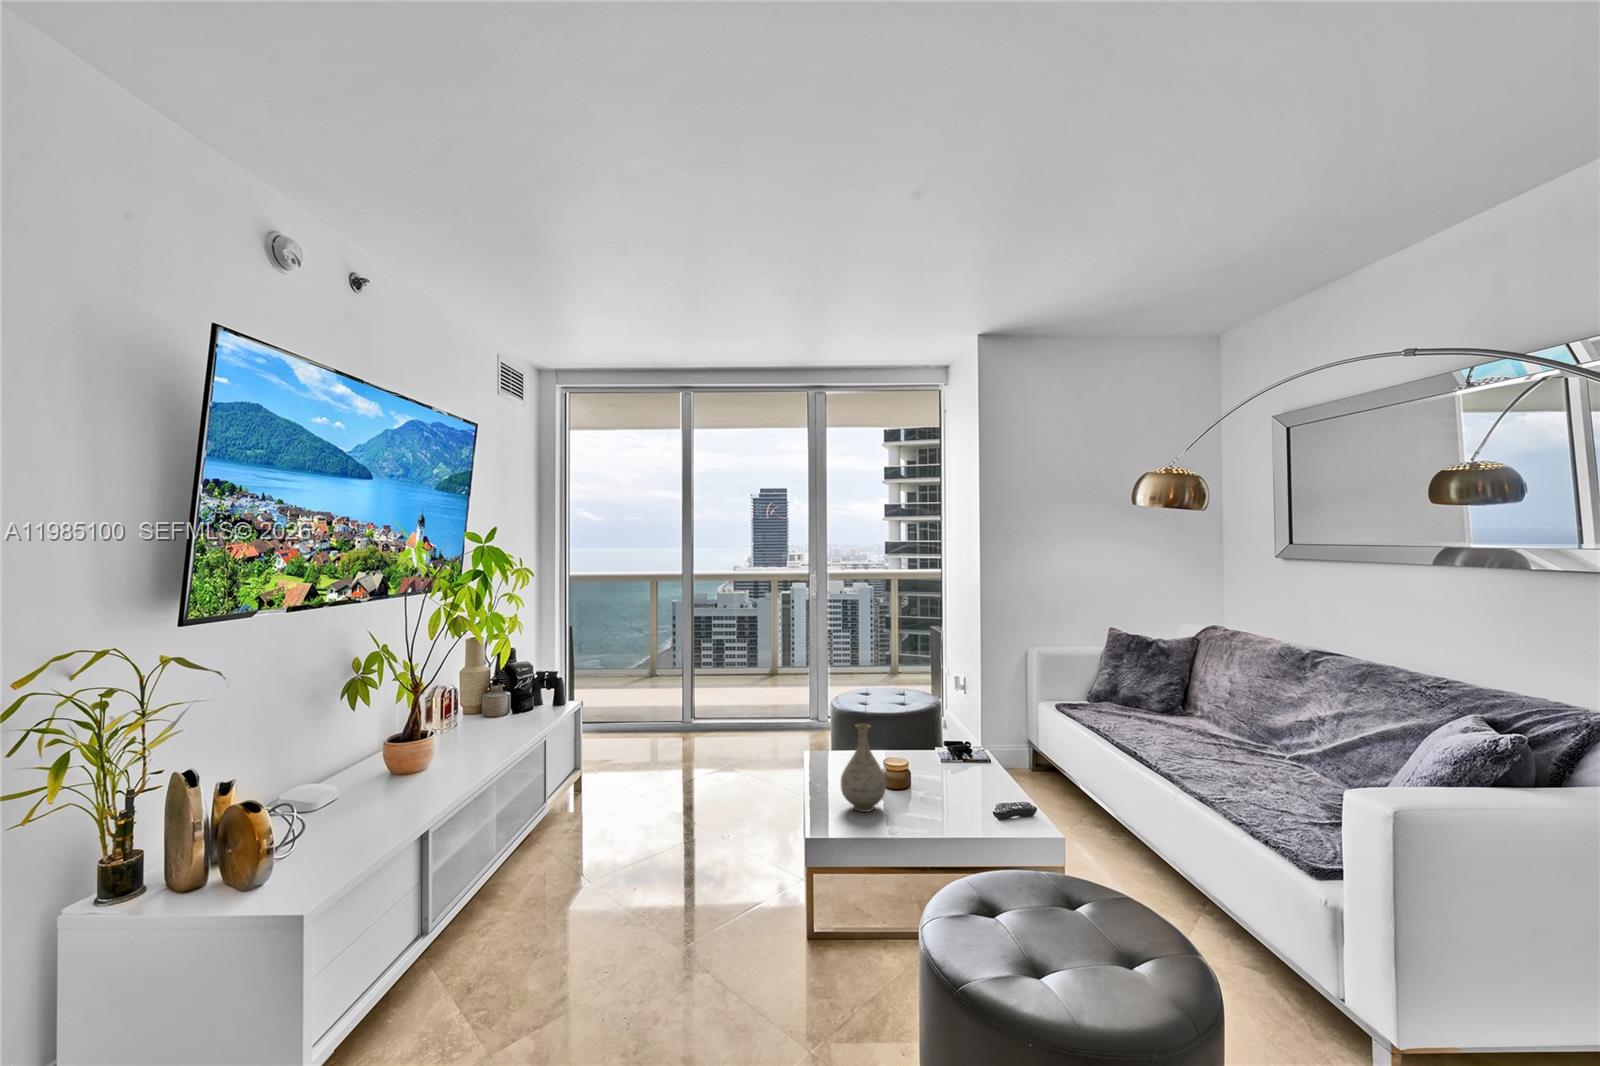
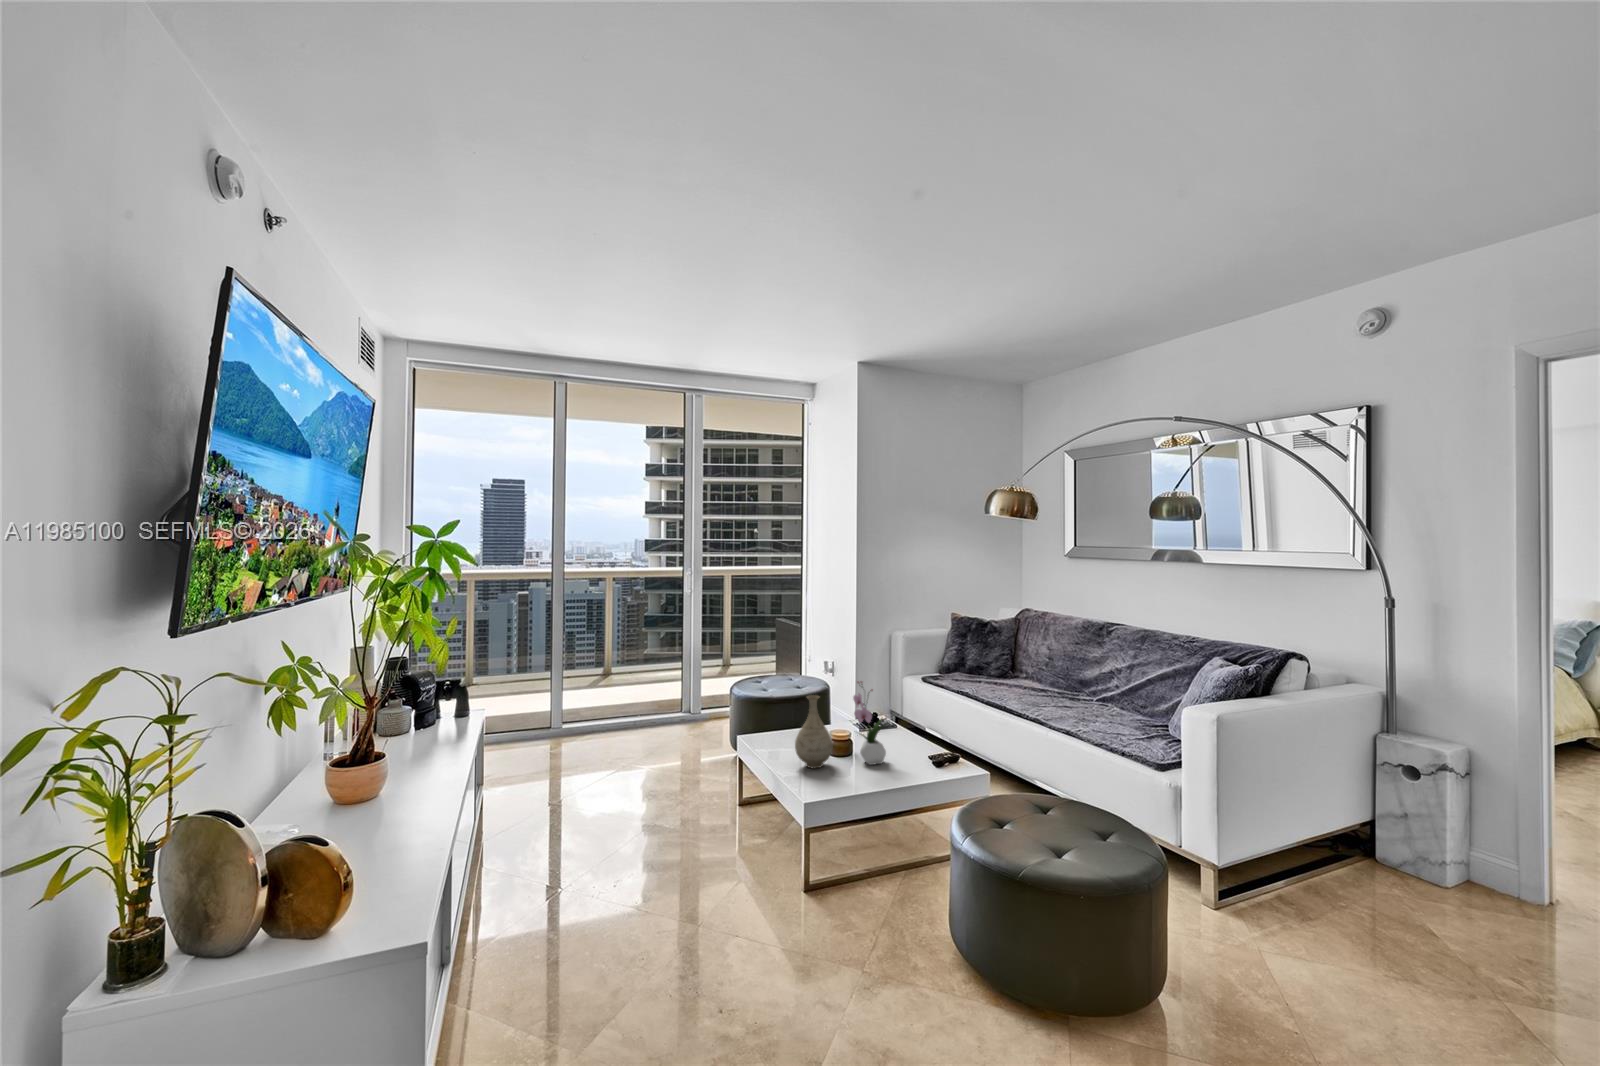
flower arrangement: none [912,711,955,815] -> present [853,682,886,765]

